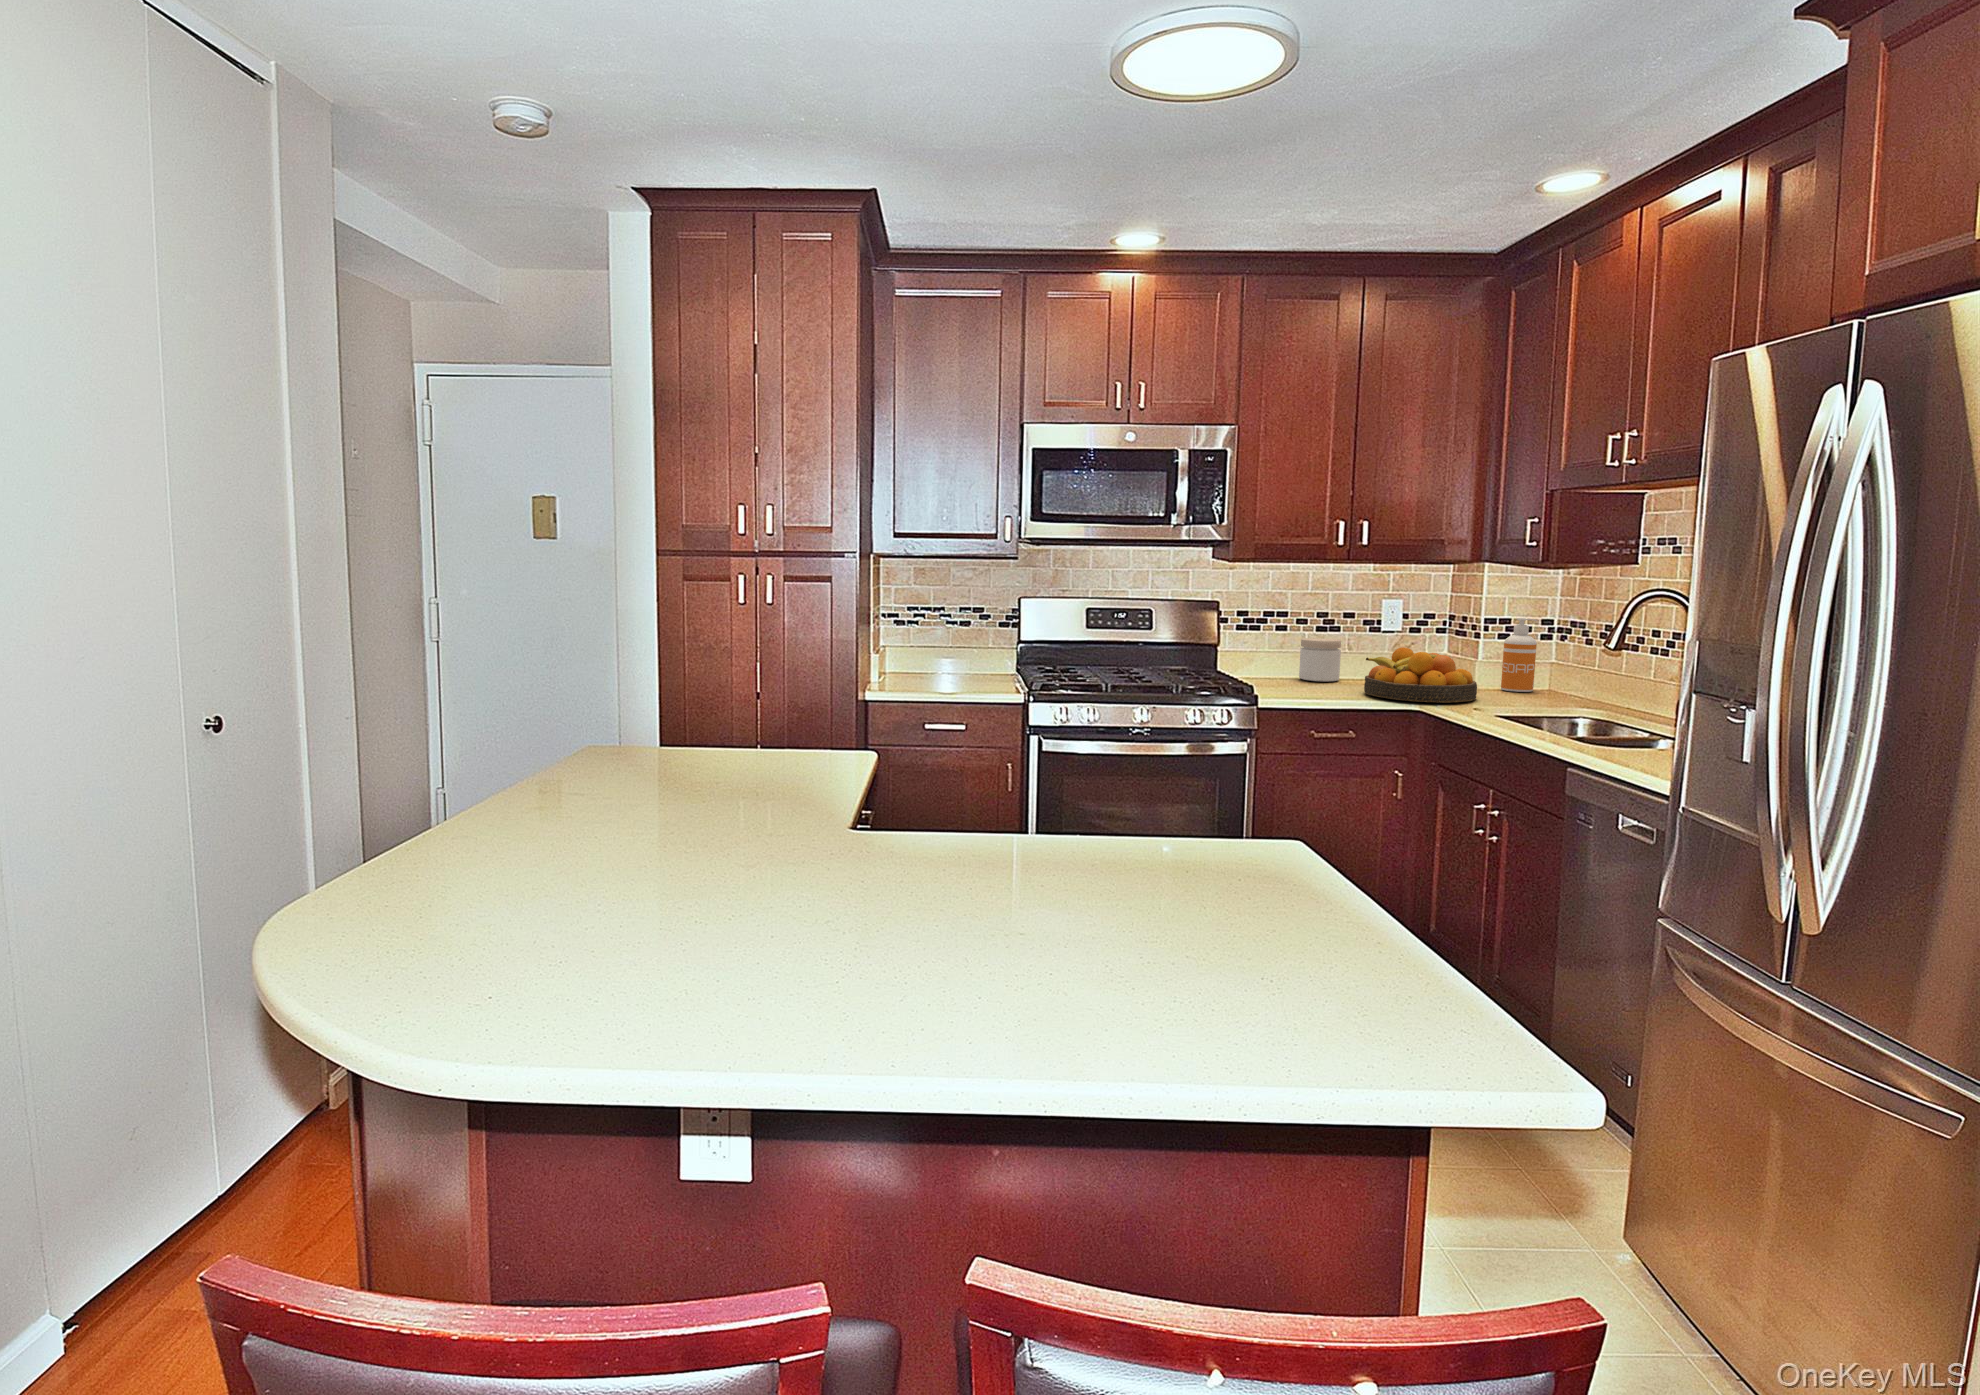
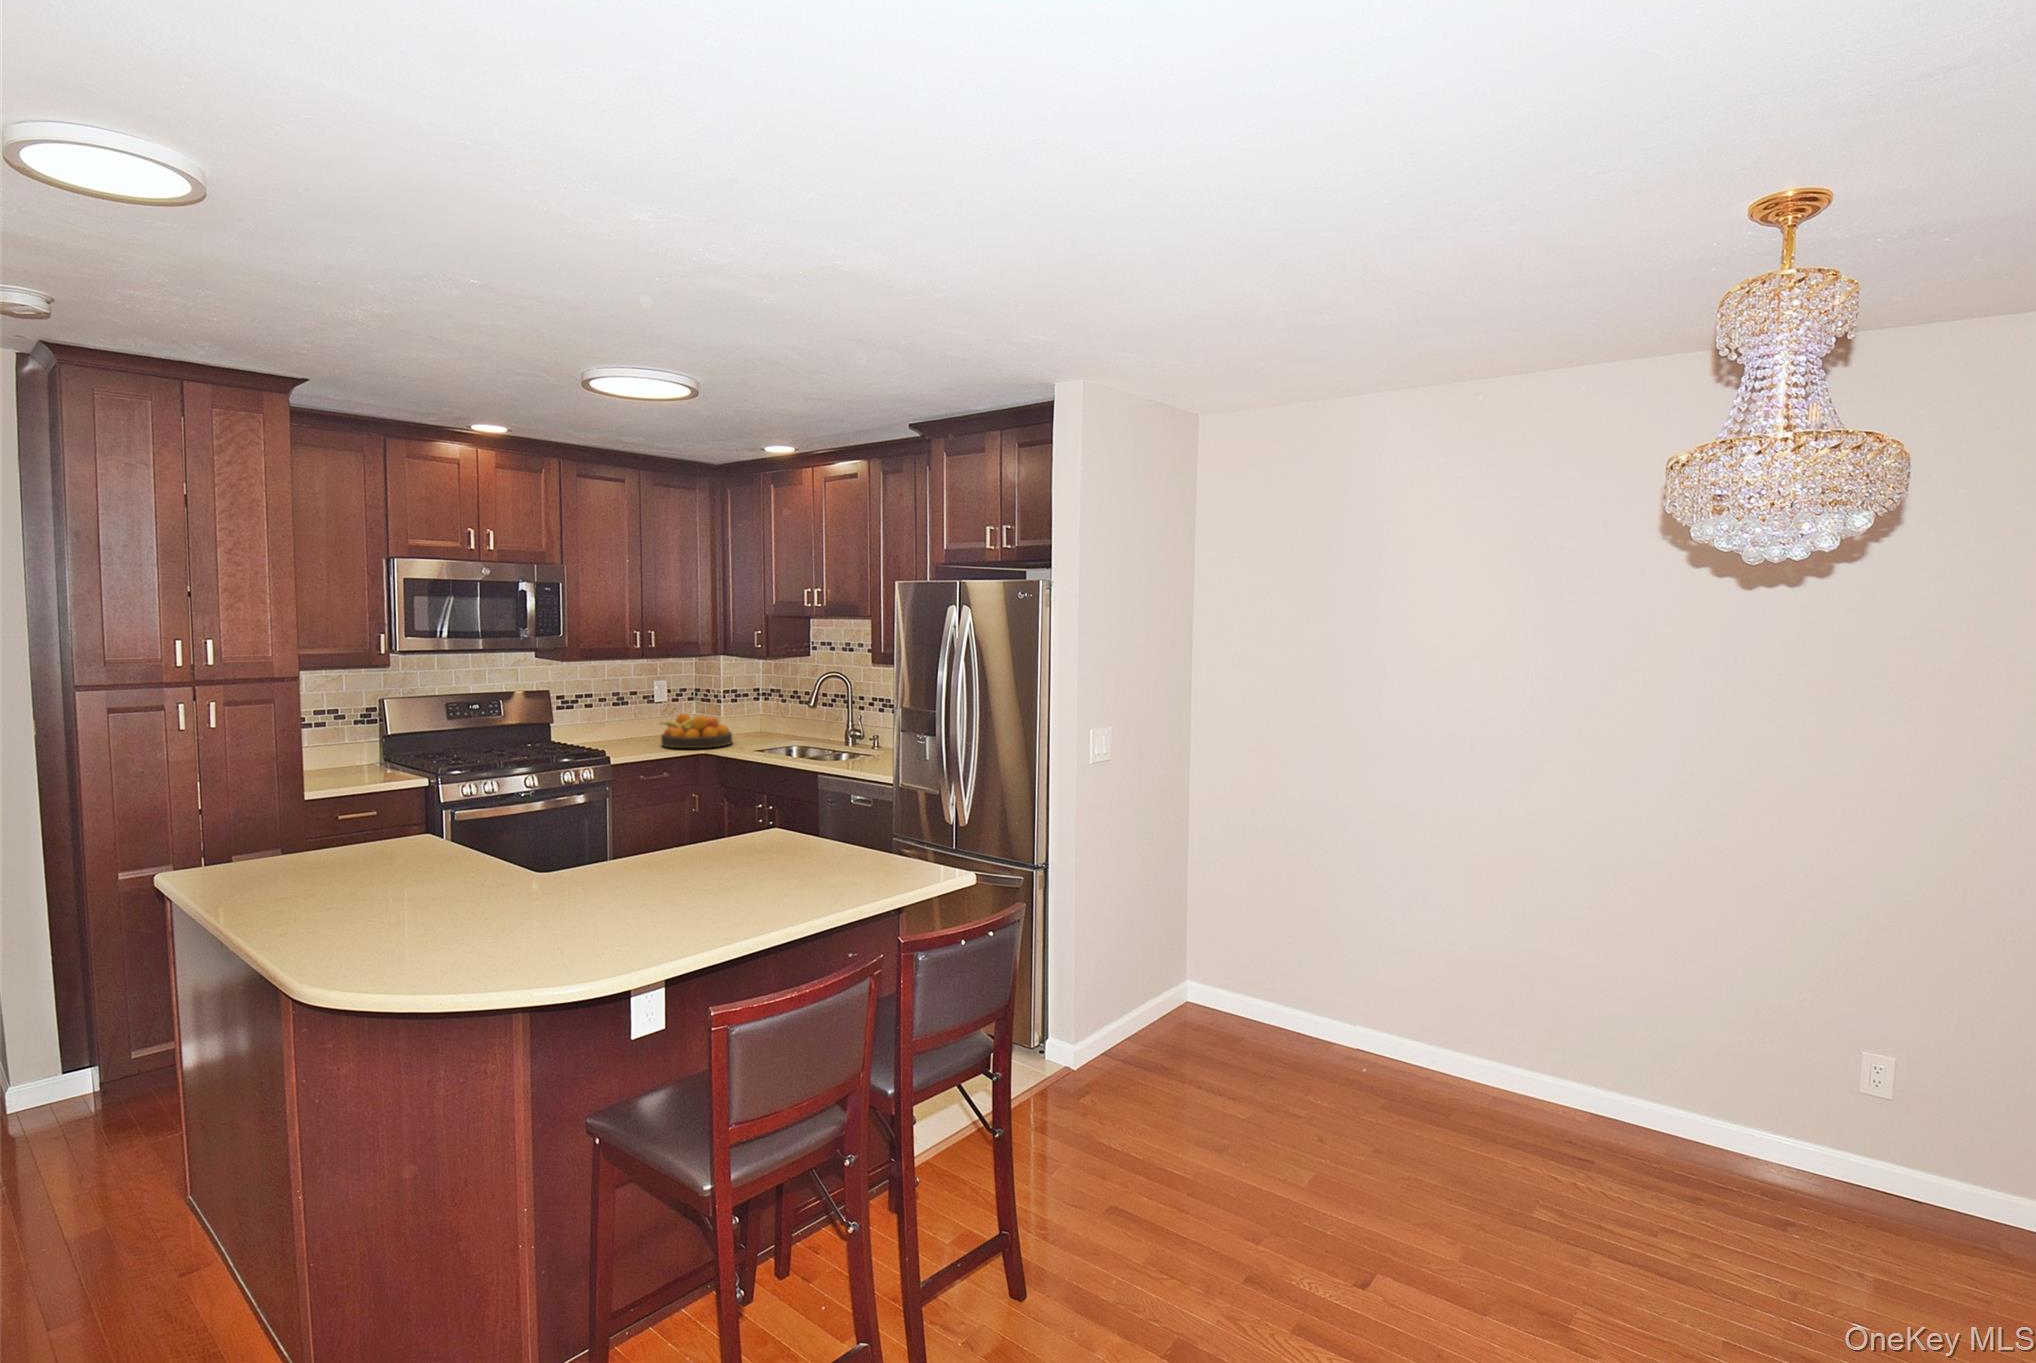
soap dispenser: present [1501,618,1537,692] -> none [738,689,757,735]
jar: present [1299,638,1341,682] -> none [604,711,634,742]

